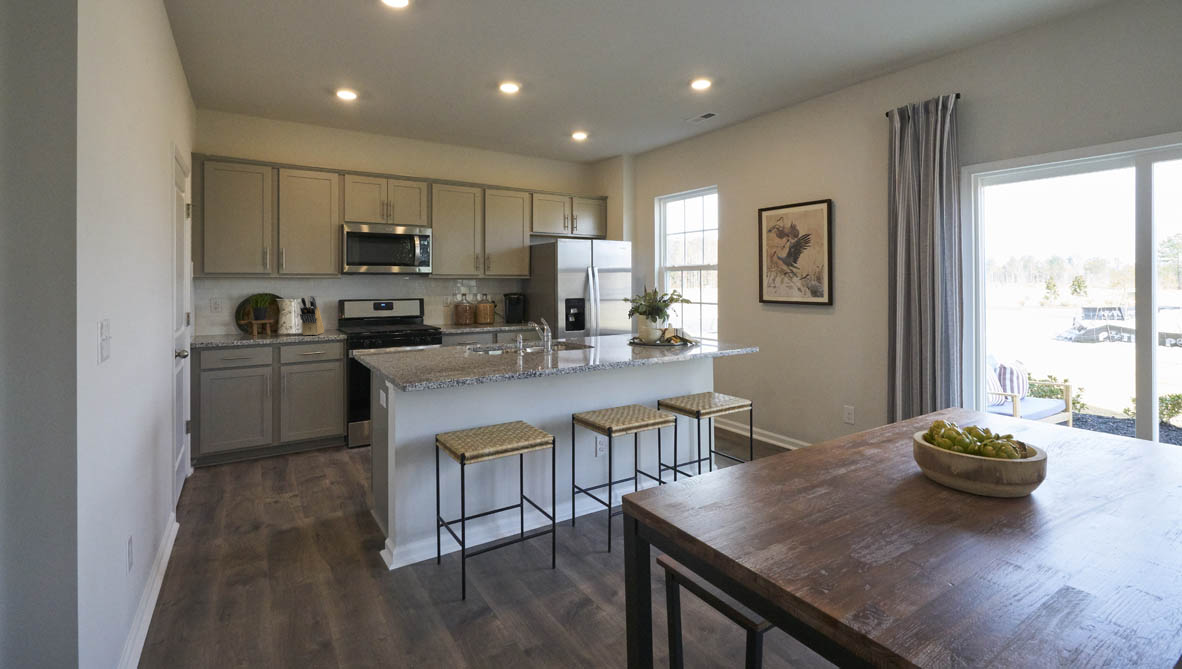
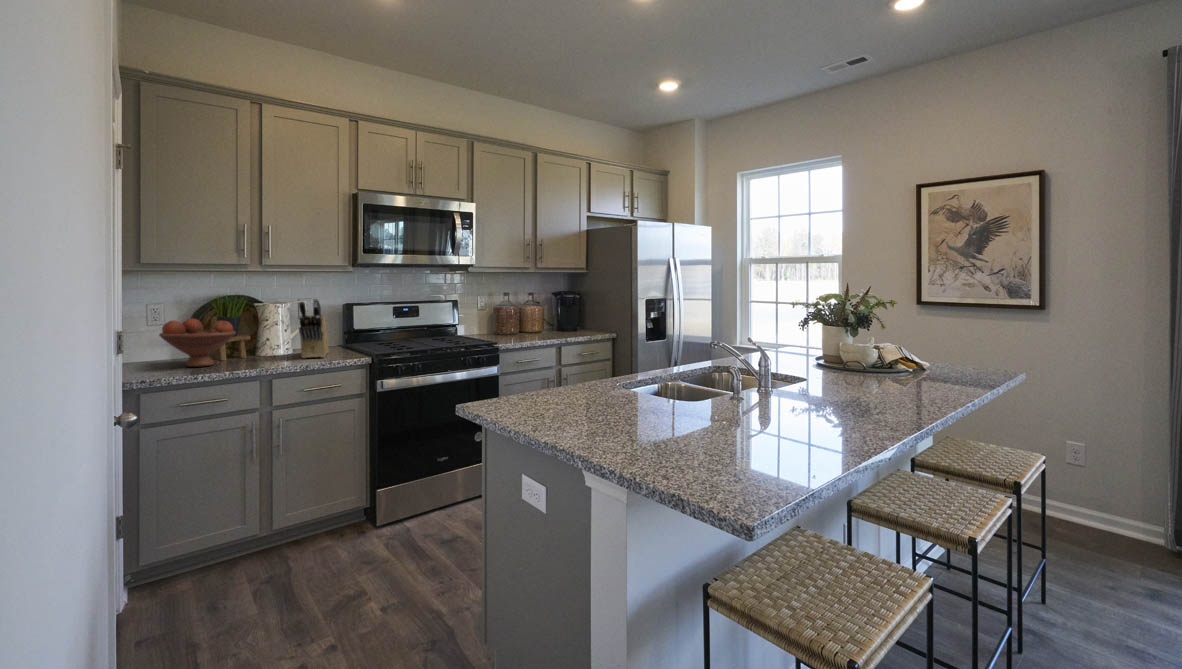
fruit bowl: none [215,308,261,338] -> present [159,318,236,367]

